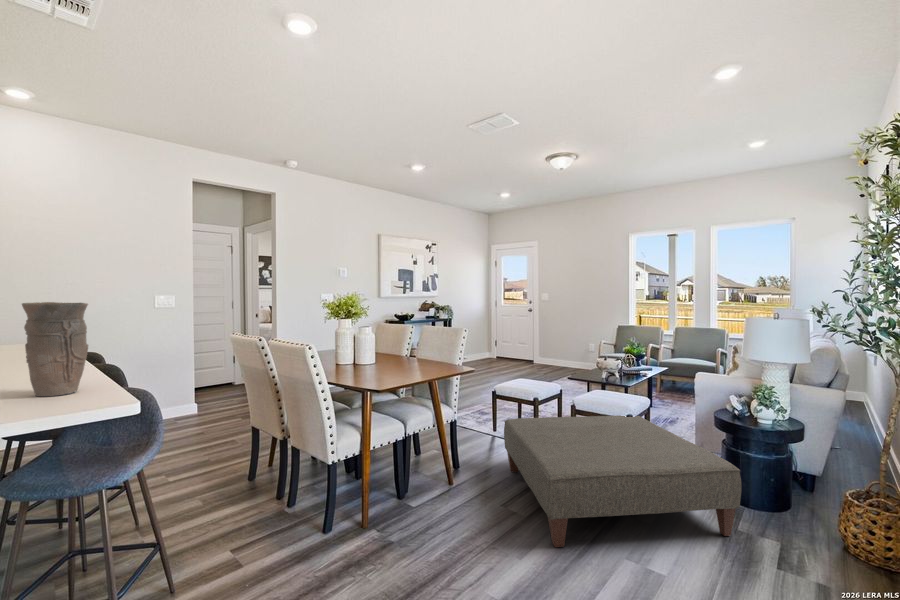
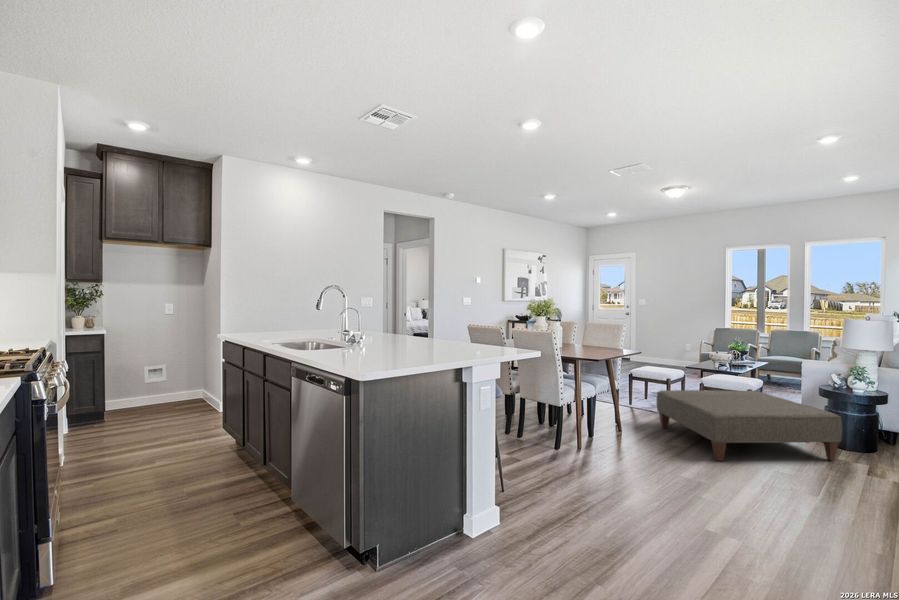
vase: present [22,302,88,396] -> none [486,306,510,351]

